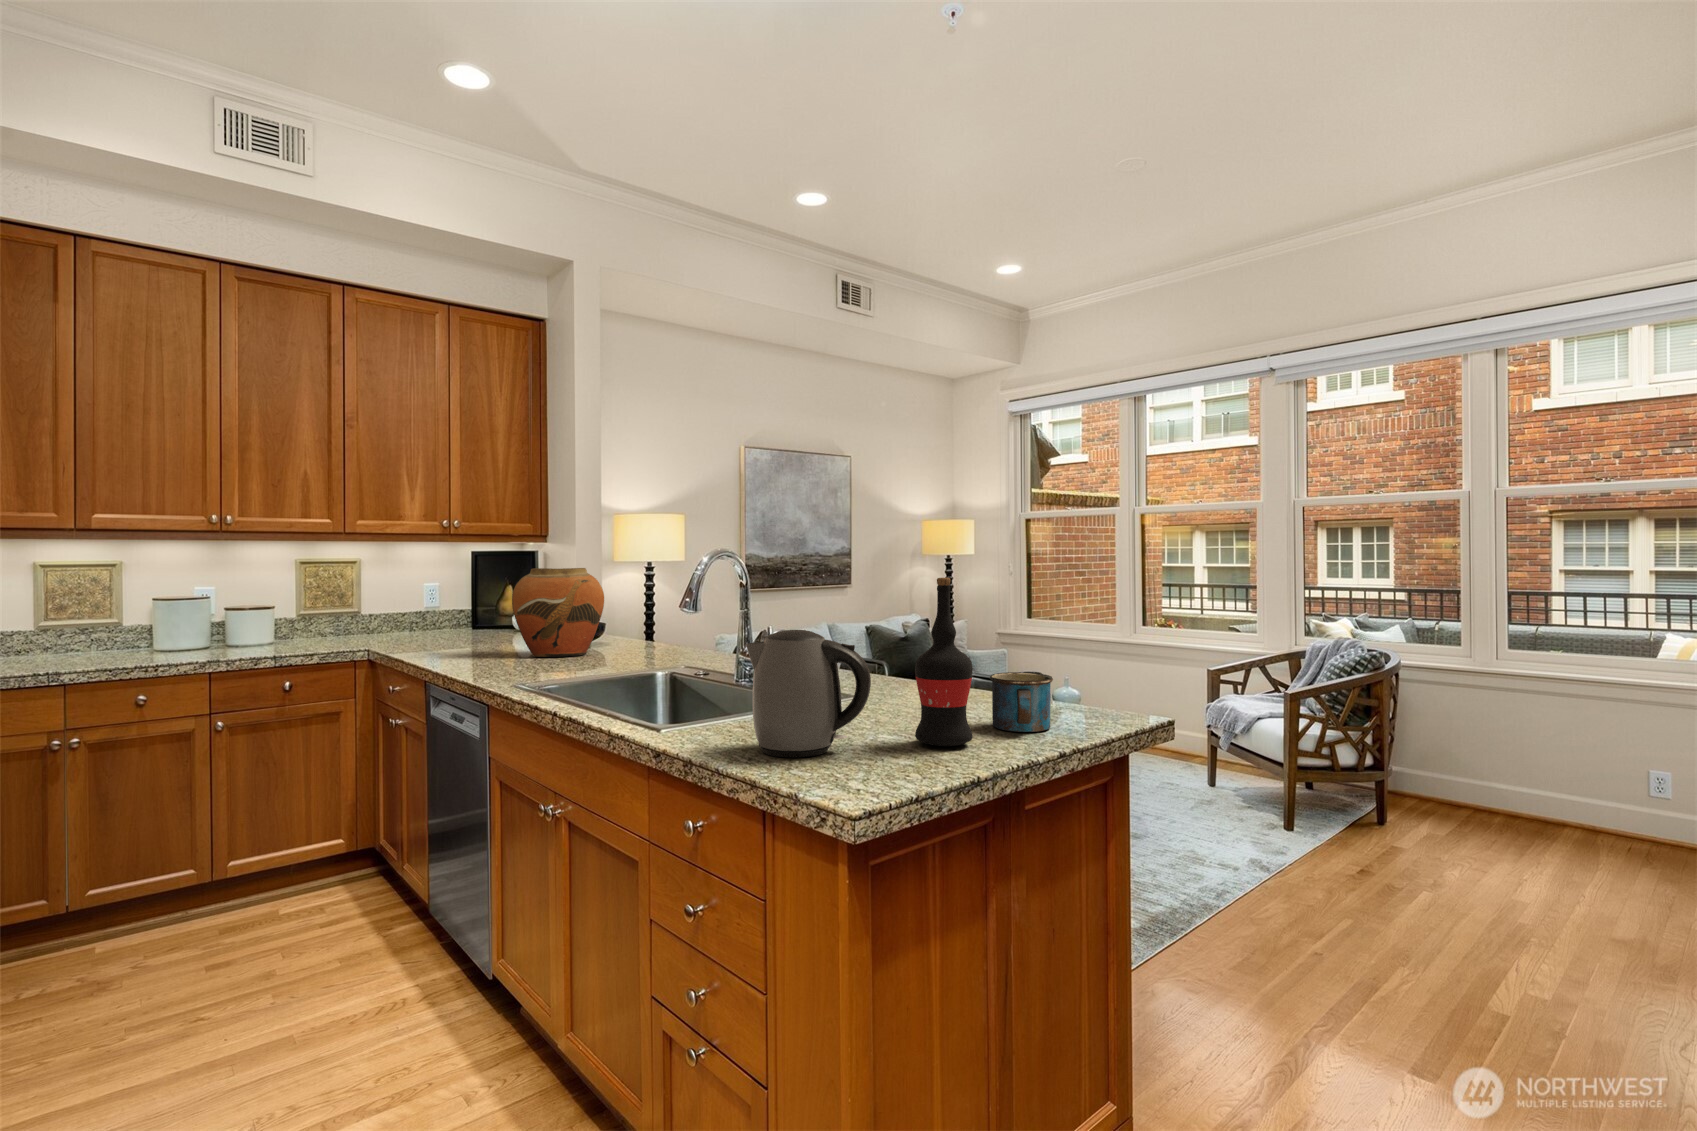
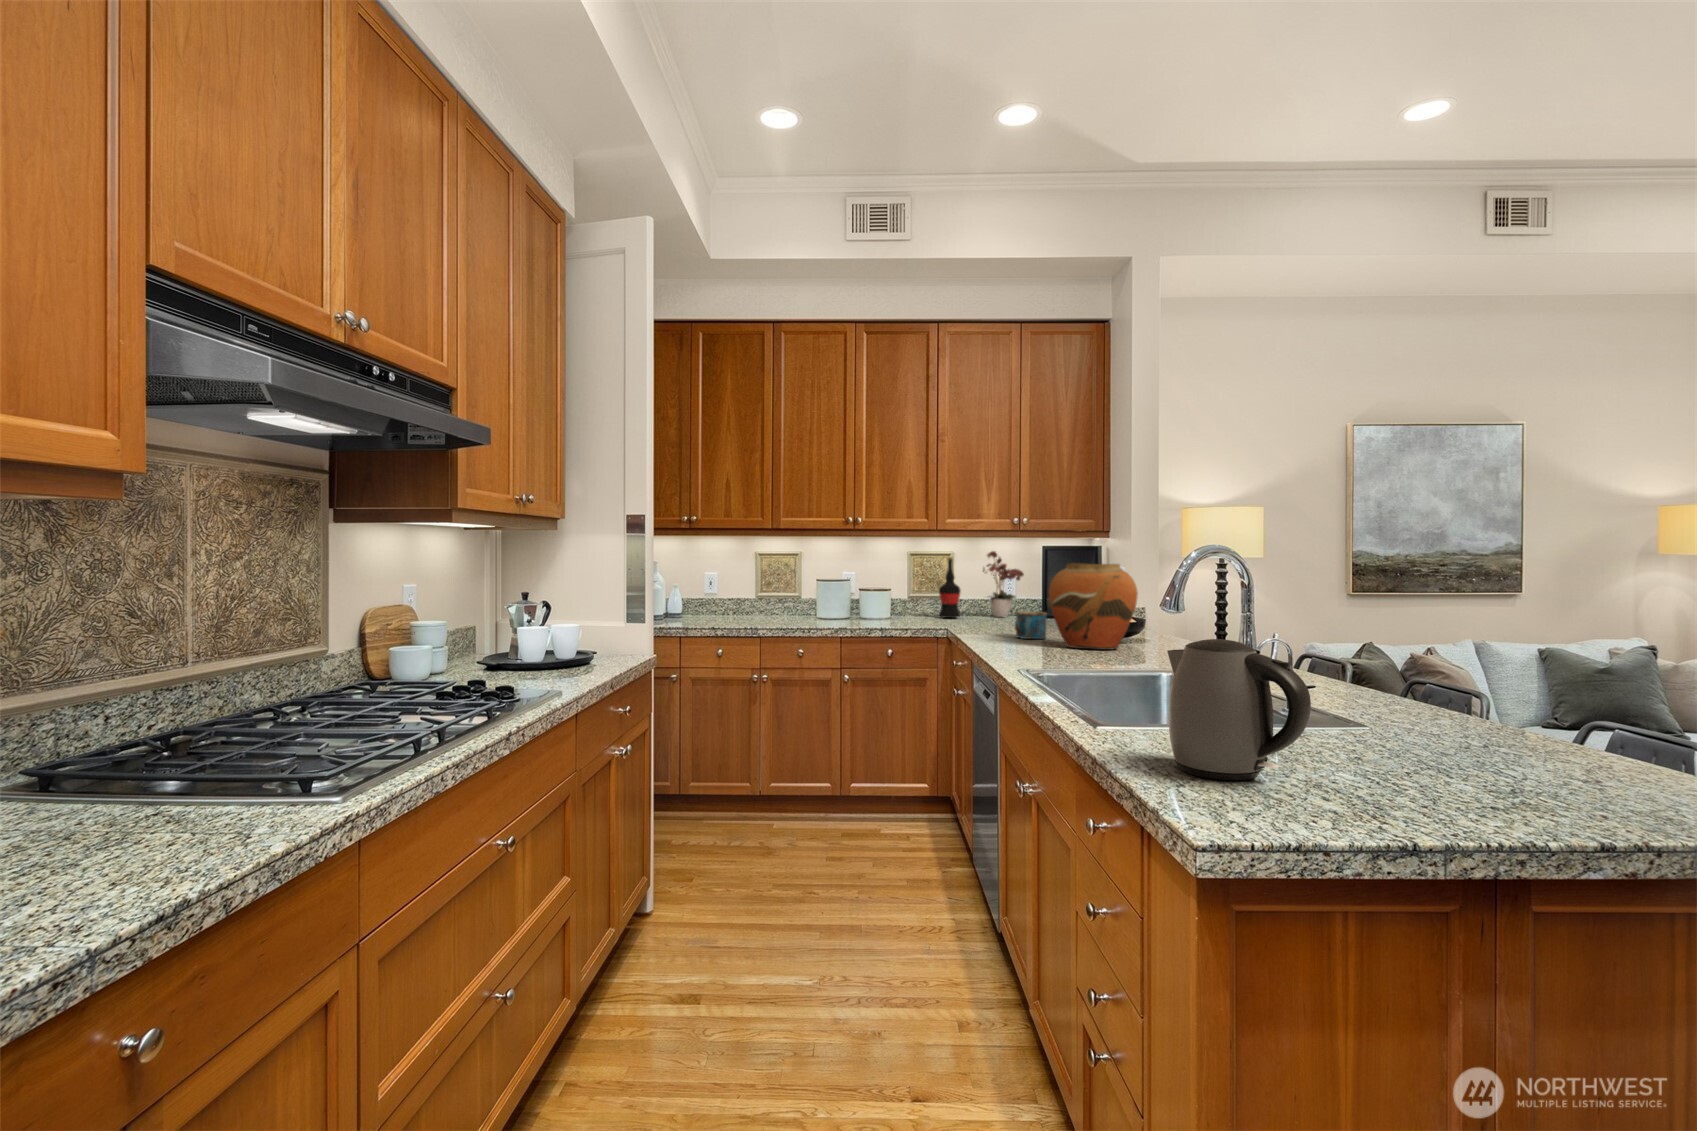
flower arrangement: none [396,554,453,632] -> present [983,551,1024,617]
wine bottle: present [915,578,973,746] -> present [939,557,960,618]
mug: present [990,672,1053,732] -> present [1015,611,1047,639]

